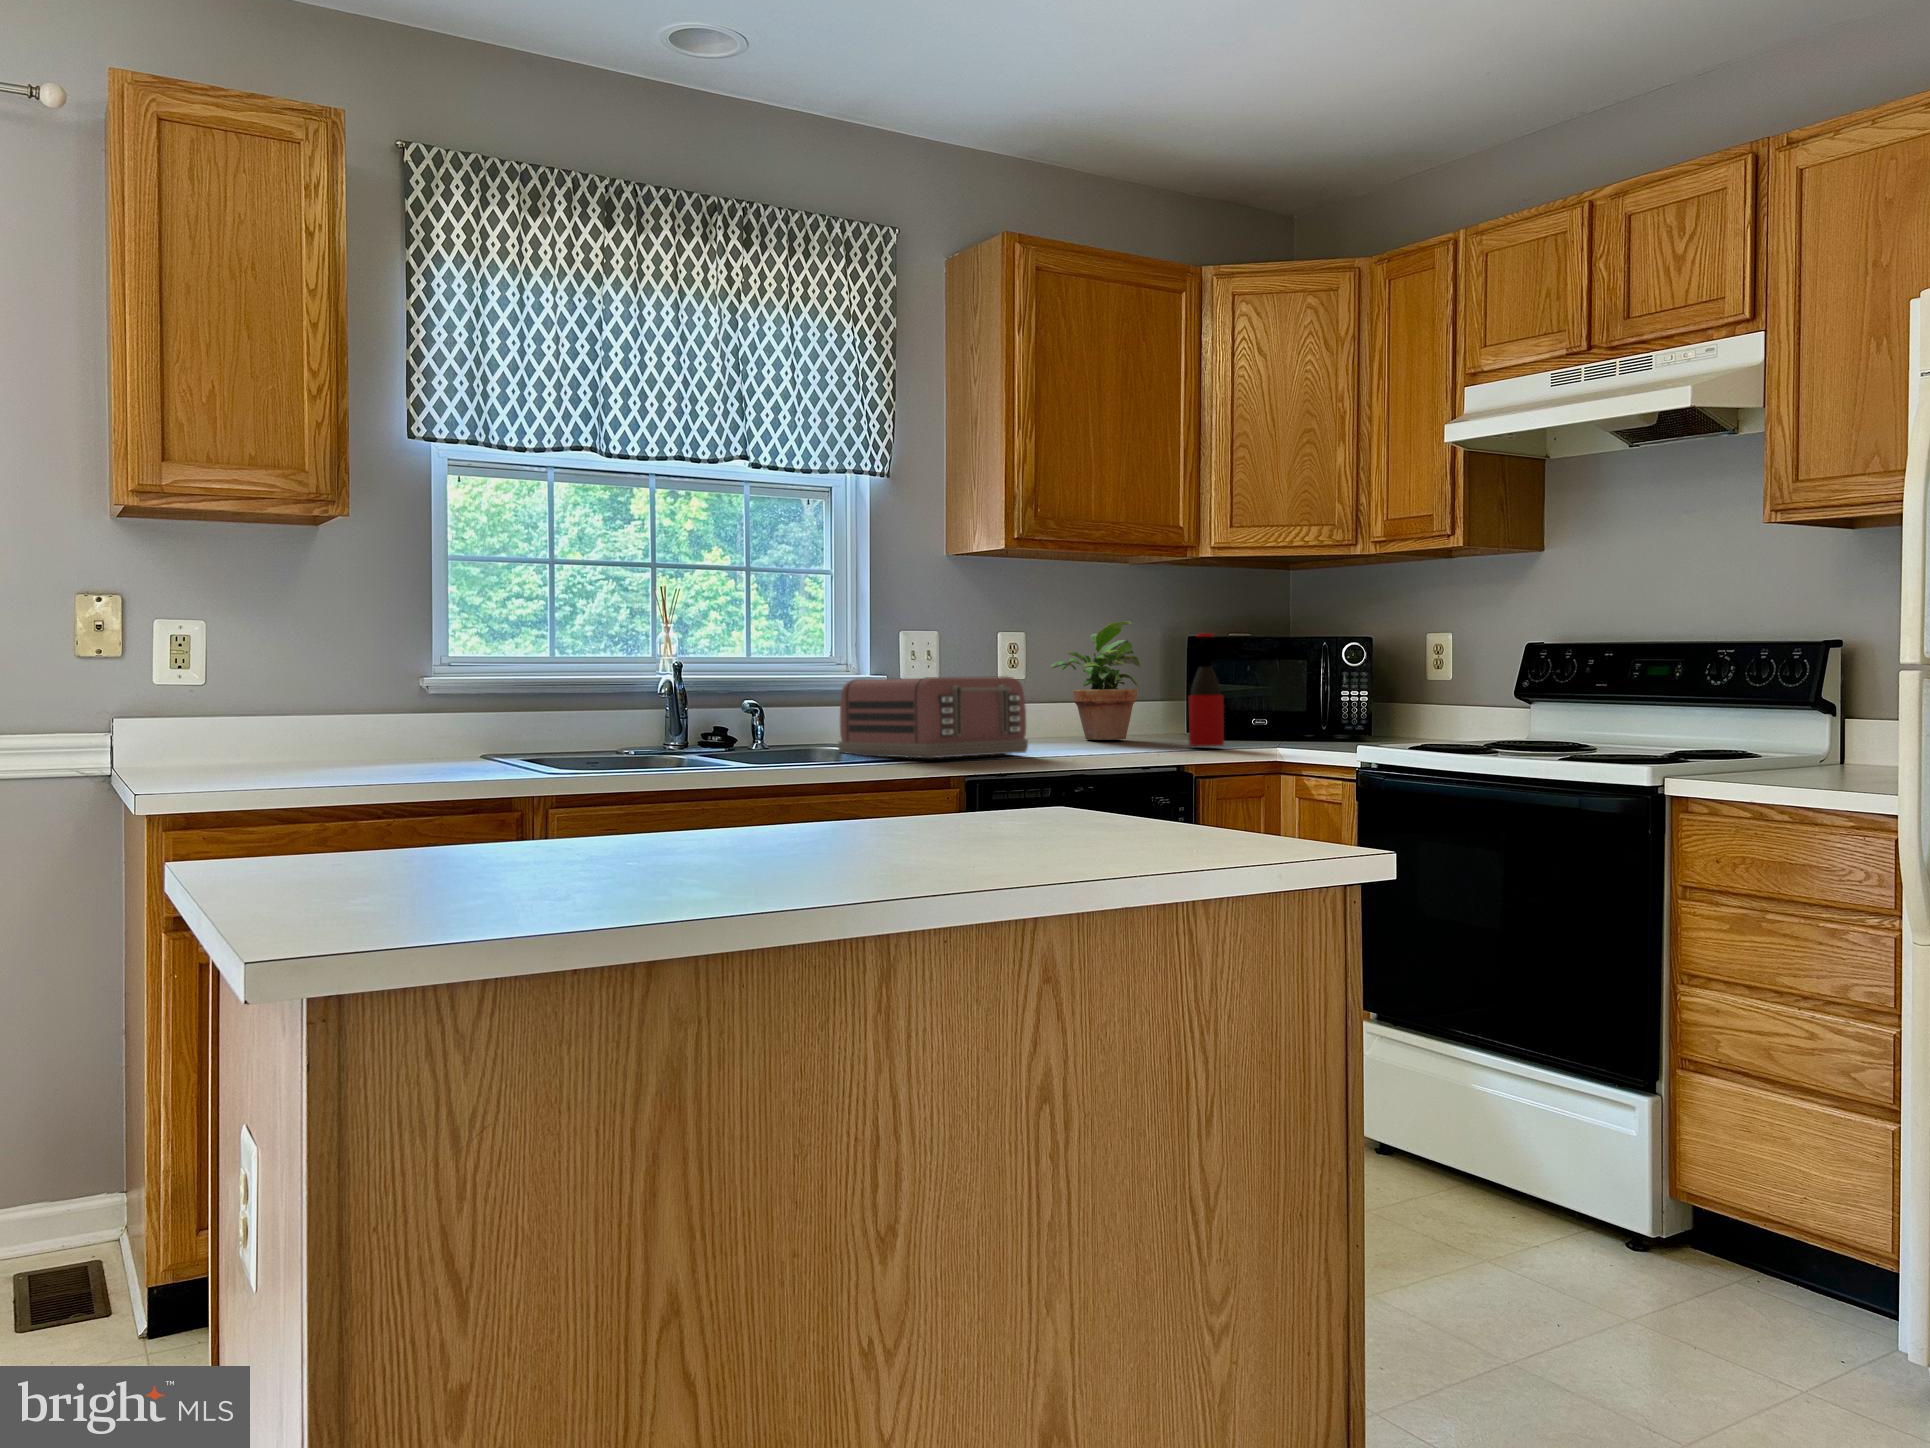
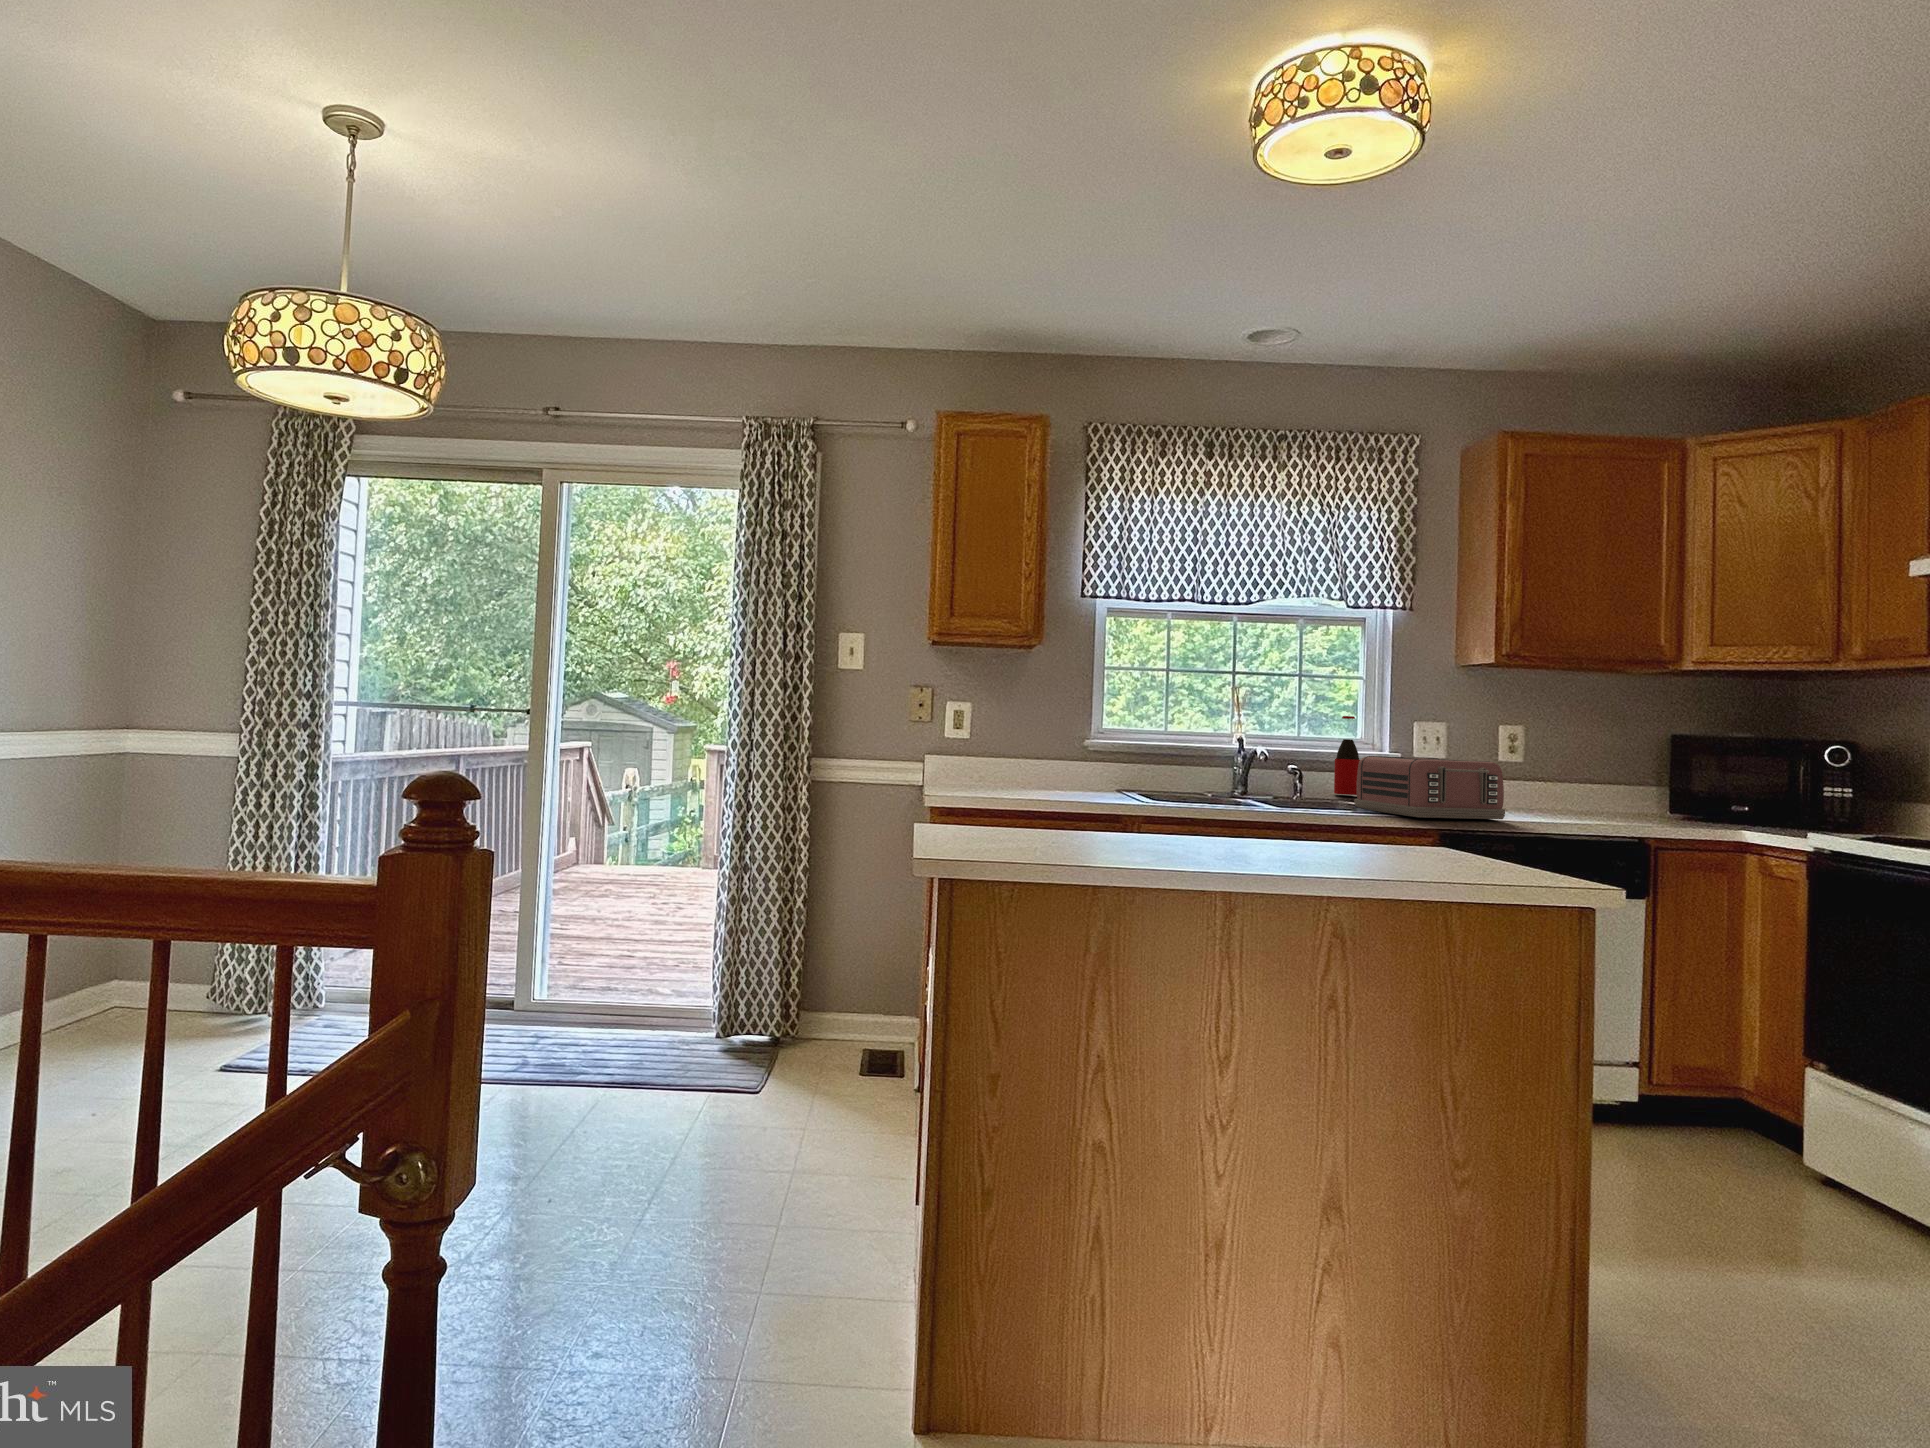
potted plant: present [1051,621,1141,740] -> none [1539,722,1623,815]
bottle: present [1189,633,1224,746] -> present [1334,716,1360,795]

